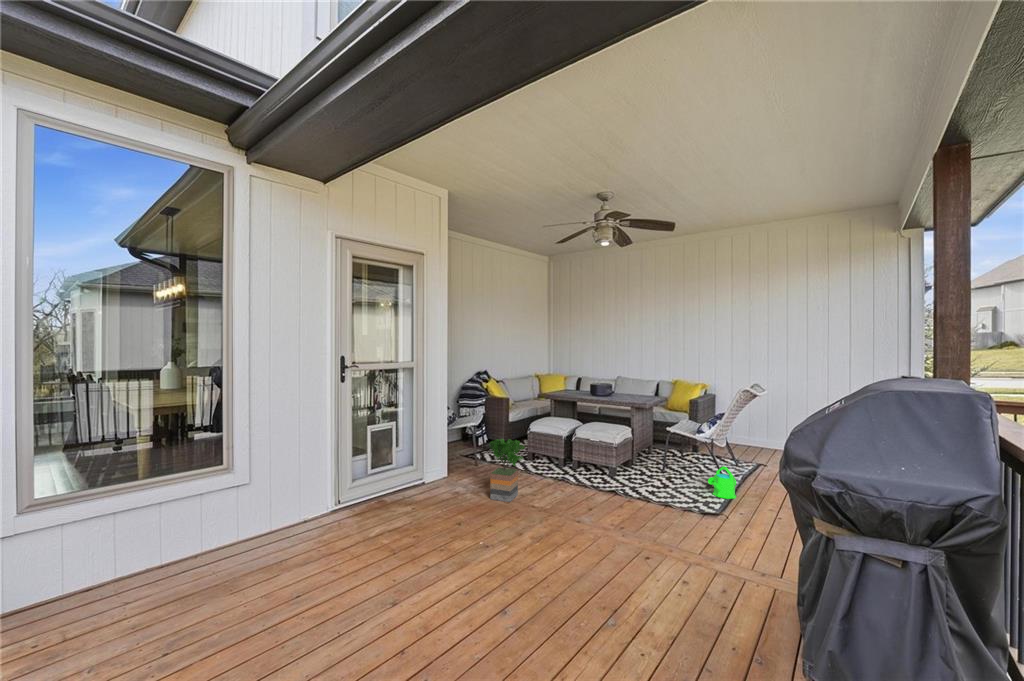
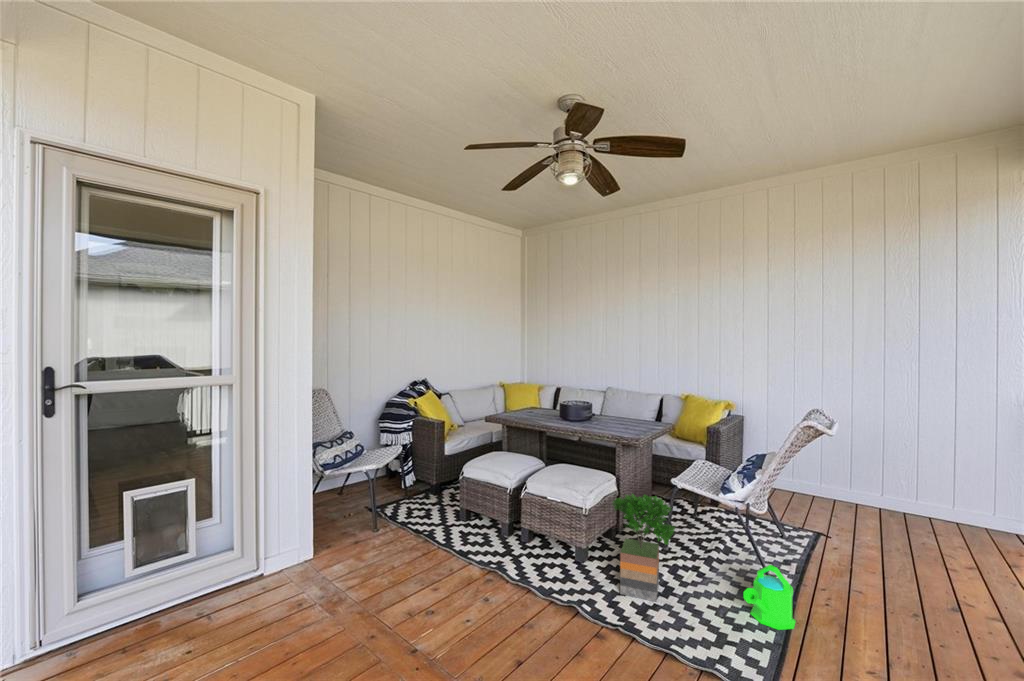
potted tree: present [489,439,524,502] -> present [613,494,675,601]

